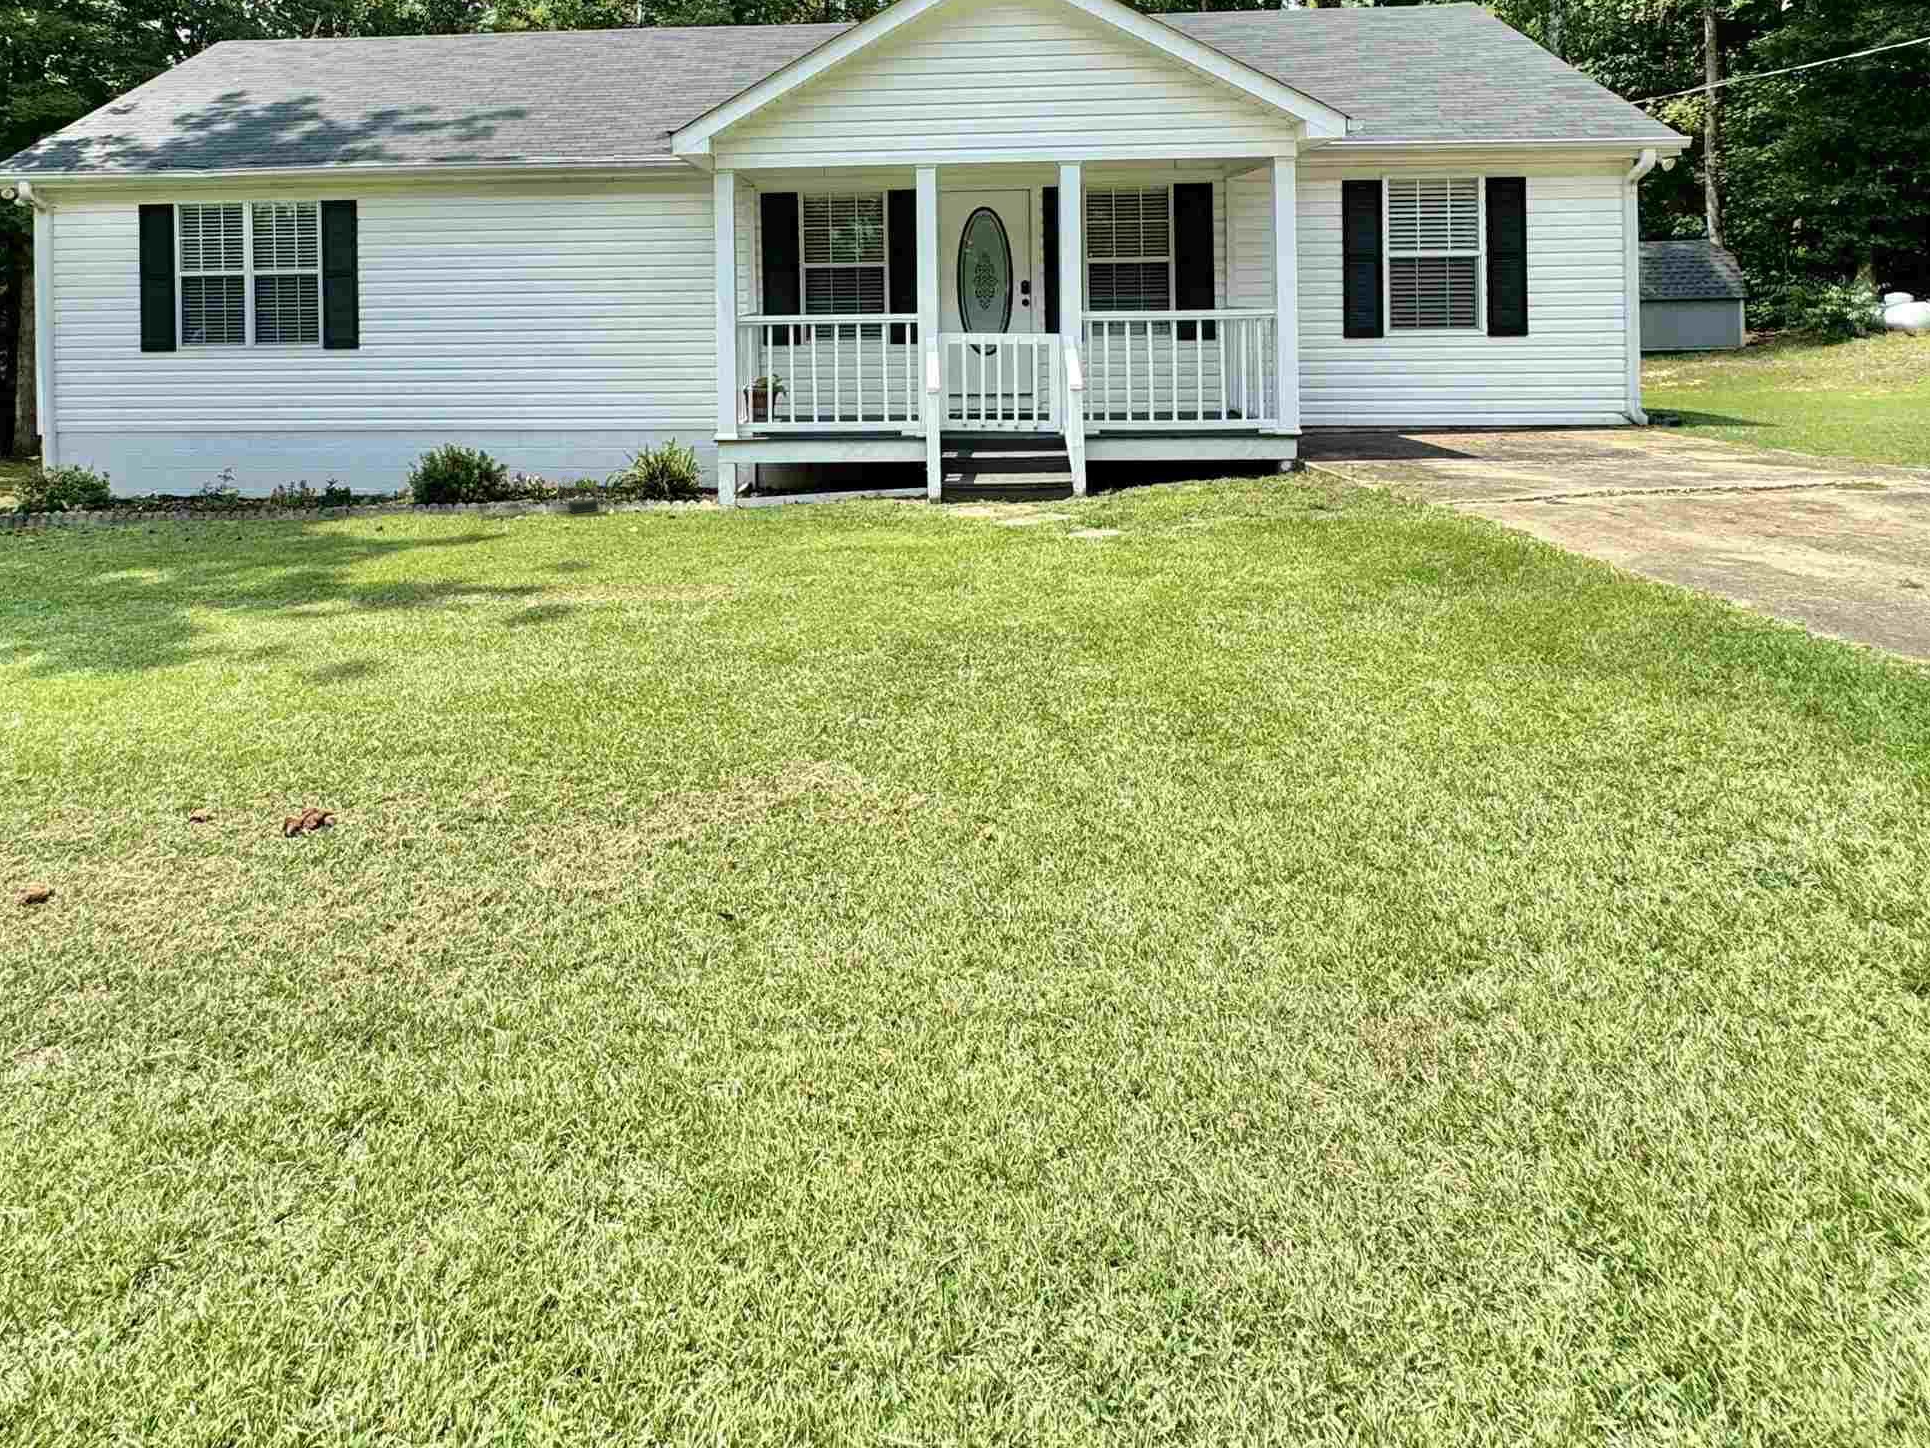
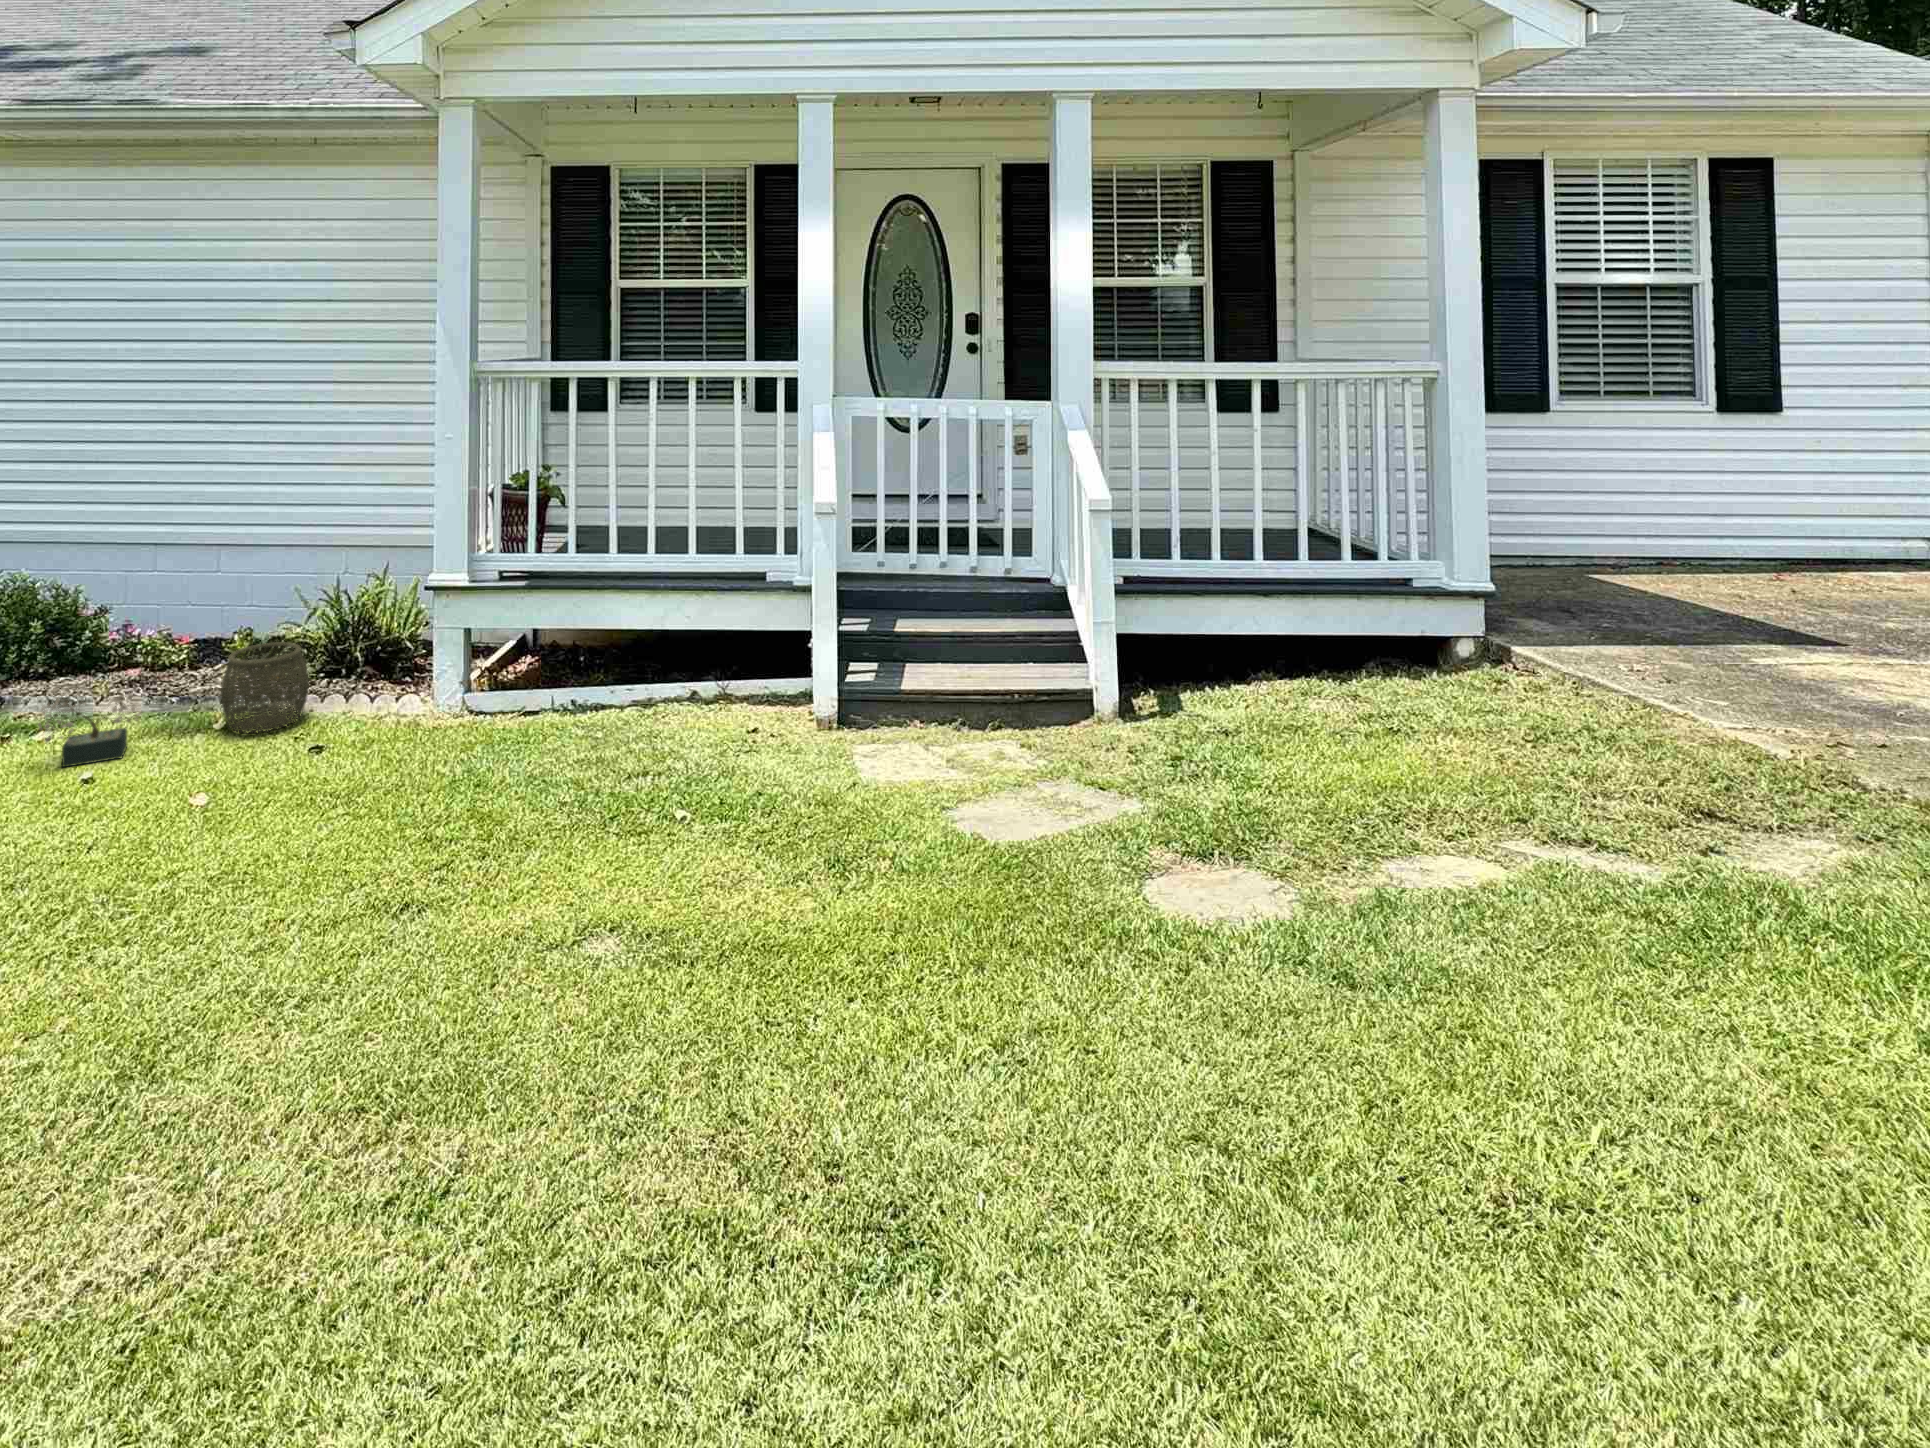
woven basket: none [632,462,675,503] -> present [220,642,309,733]

